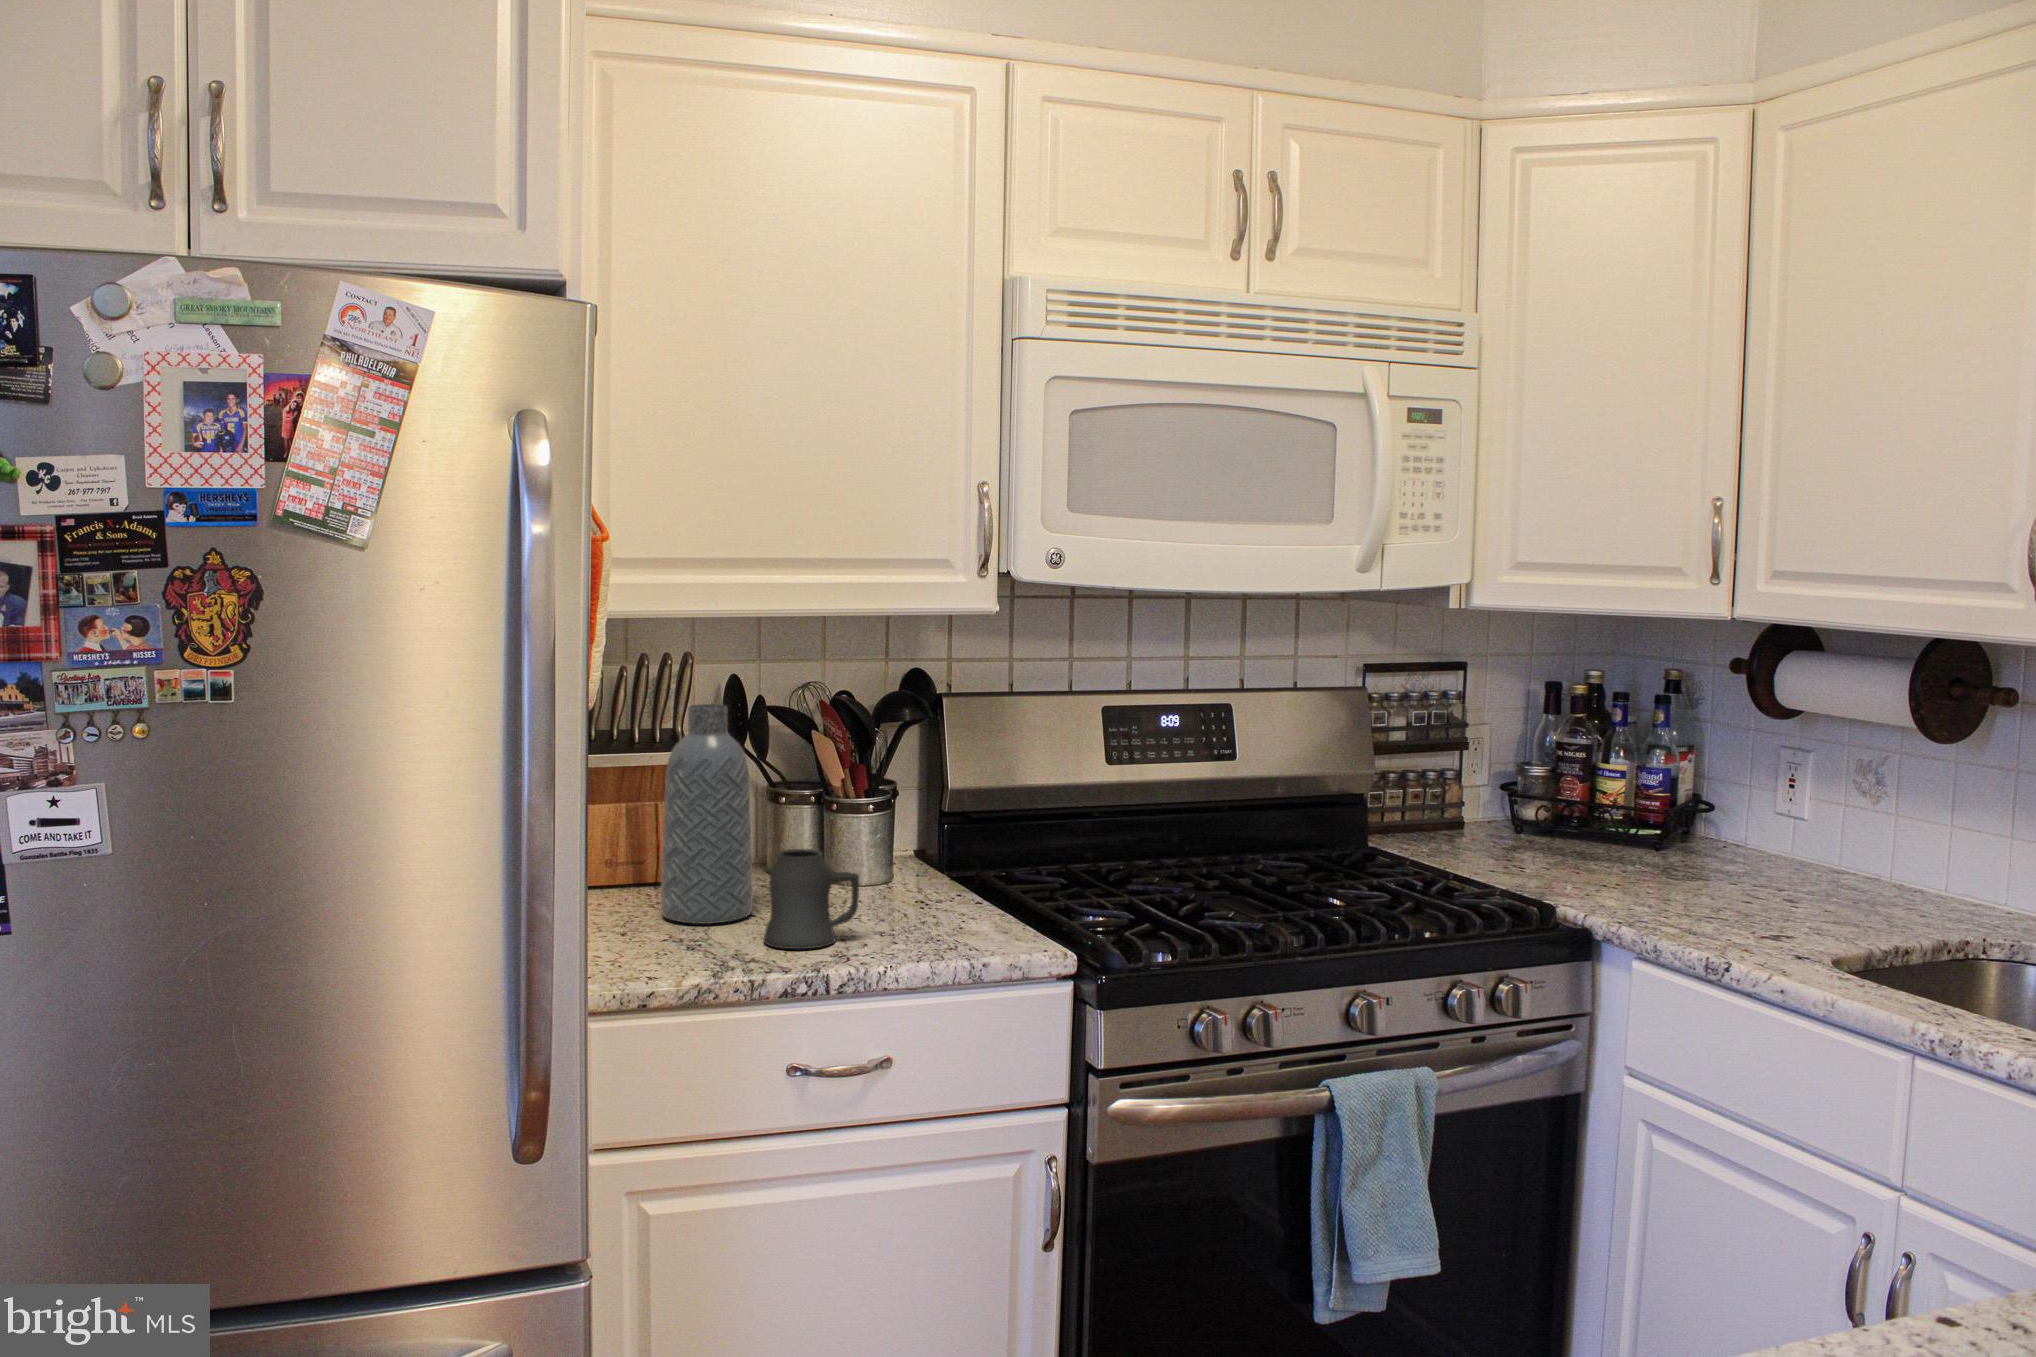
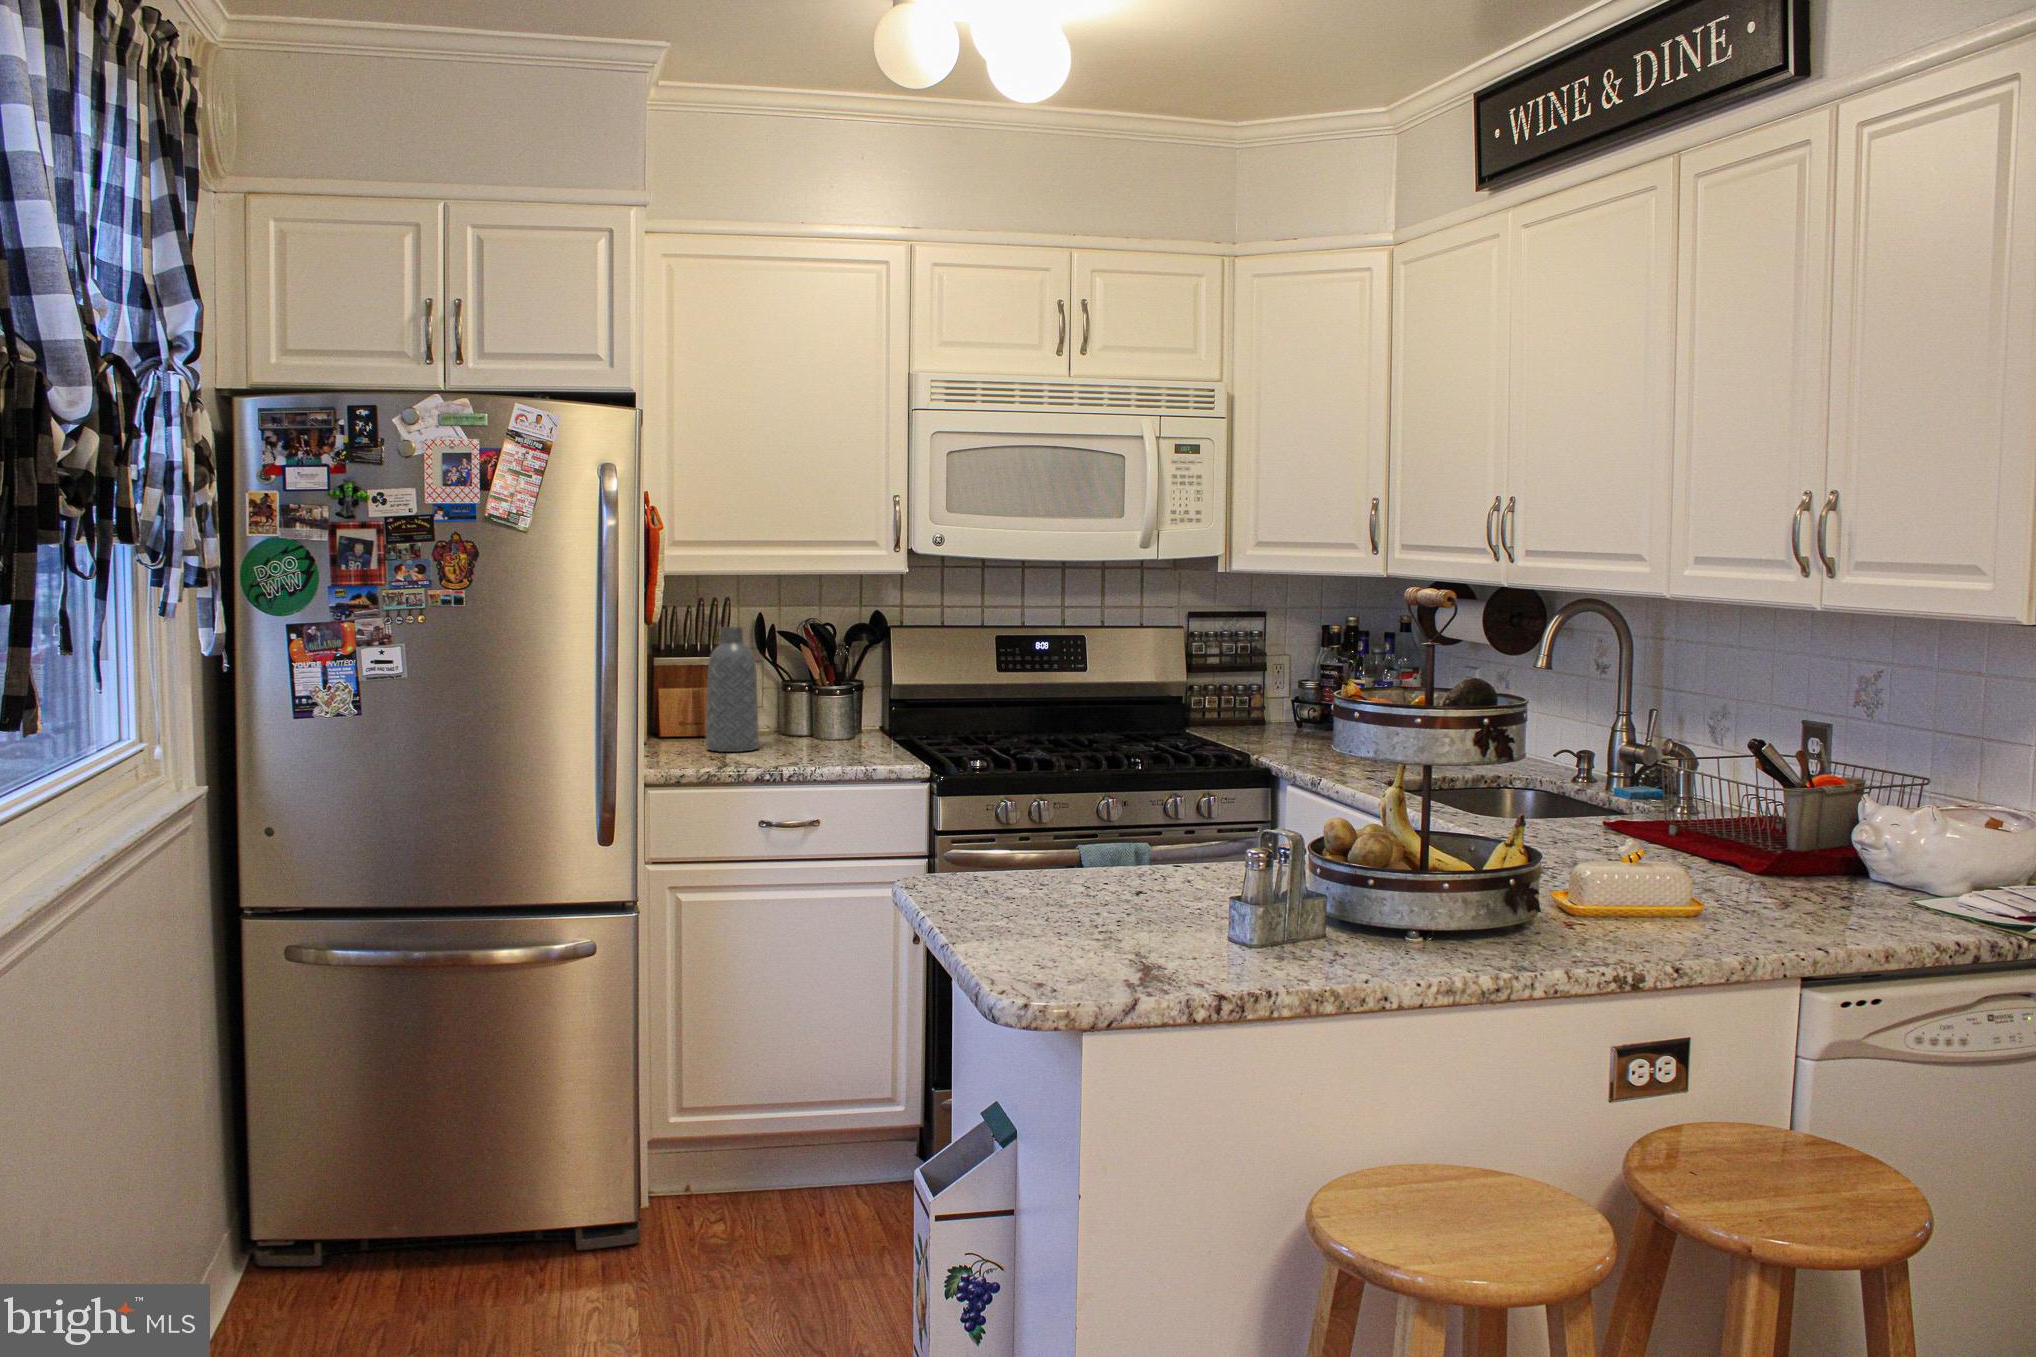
mug: present [763,849,859,949] -> none [755,706,809,760]

